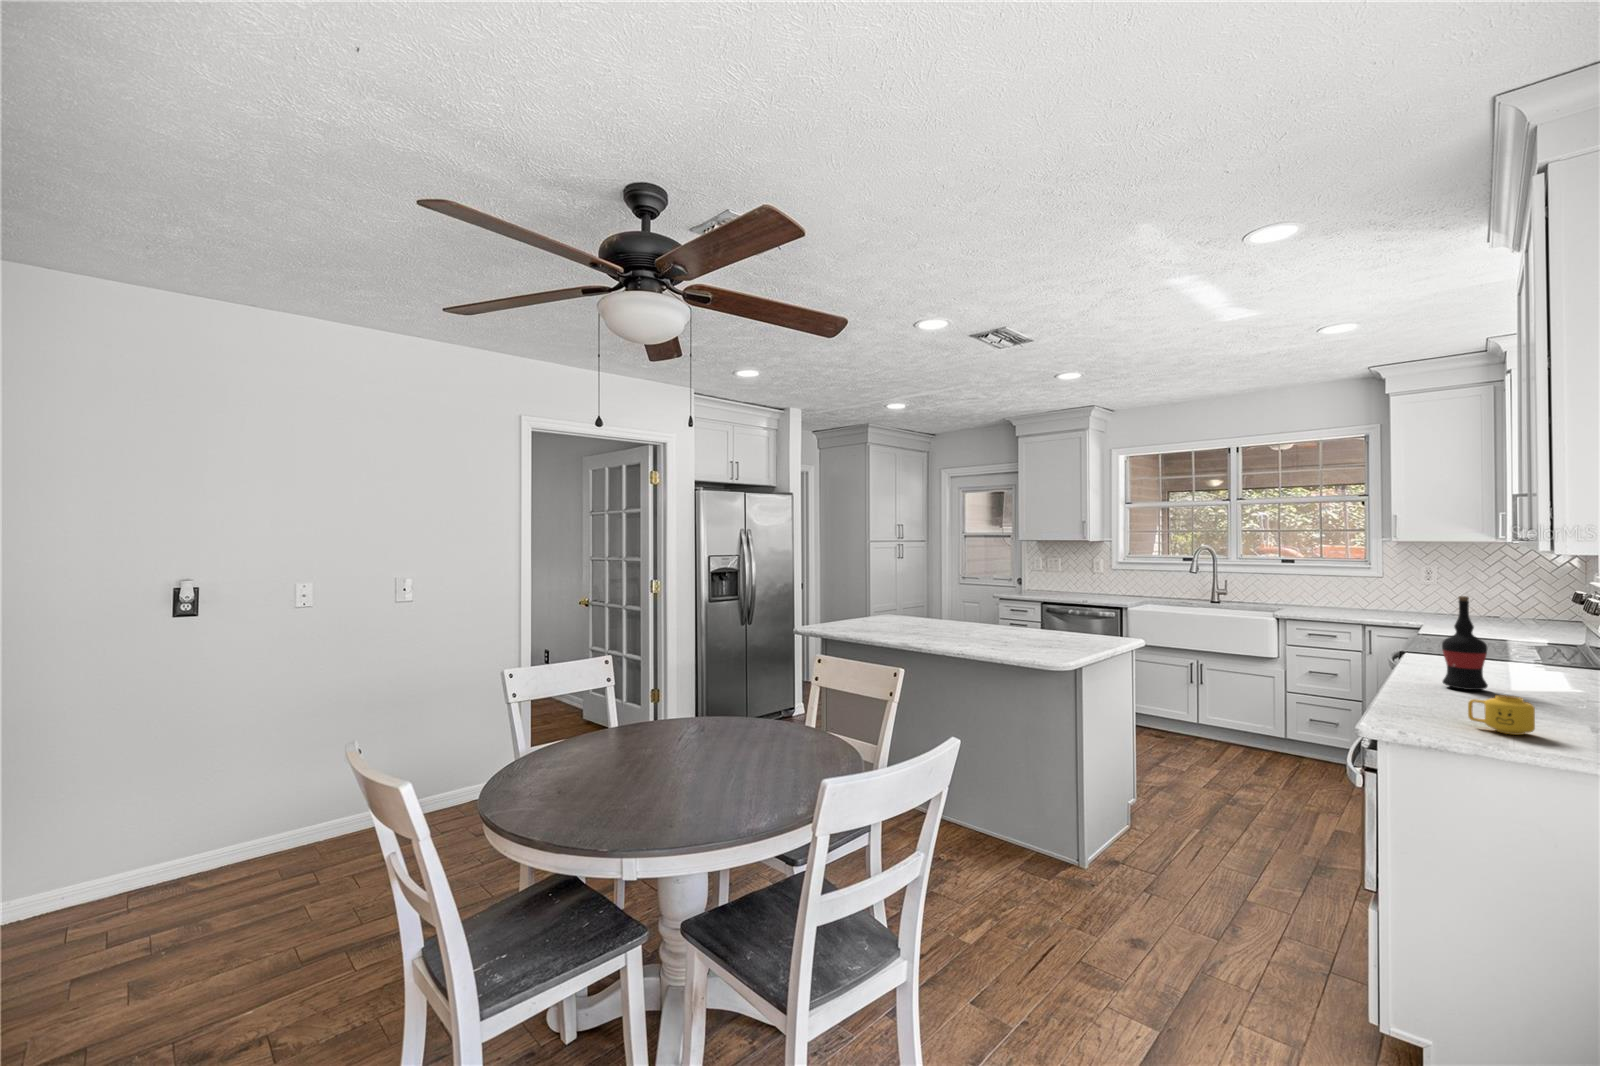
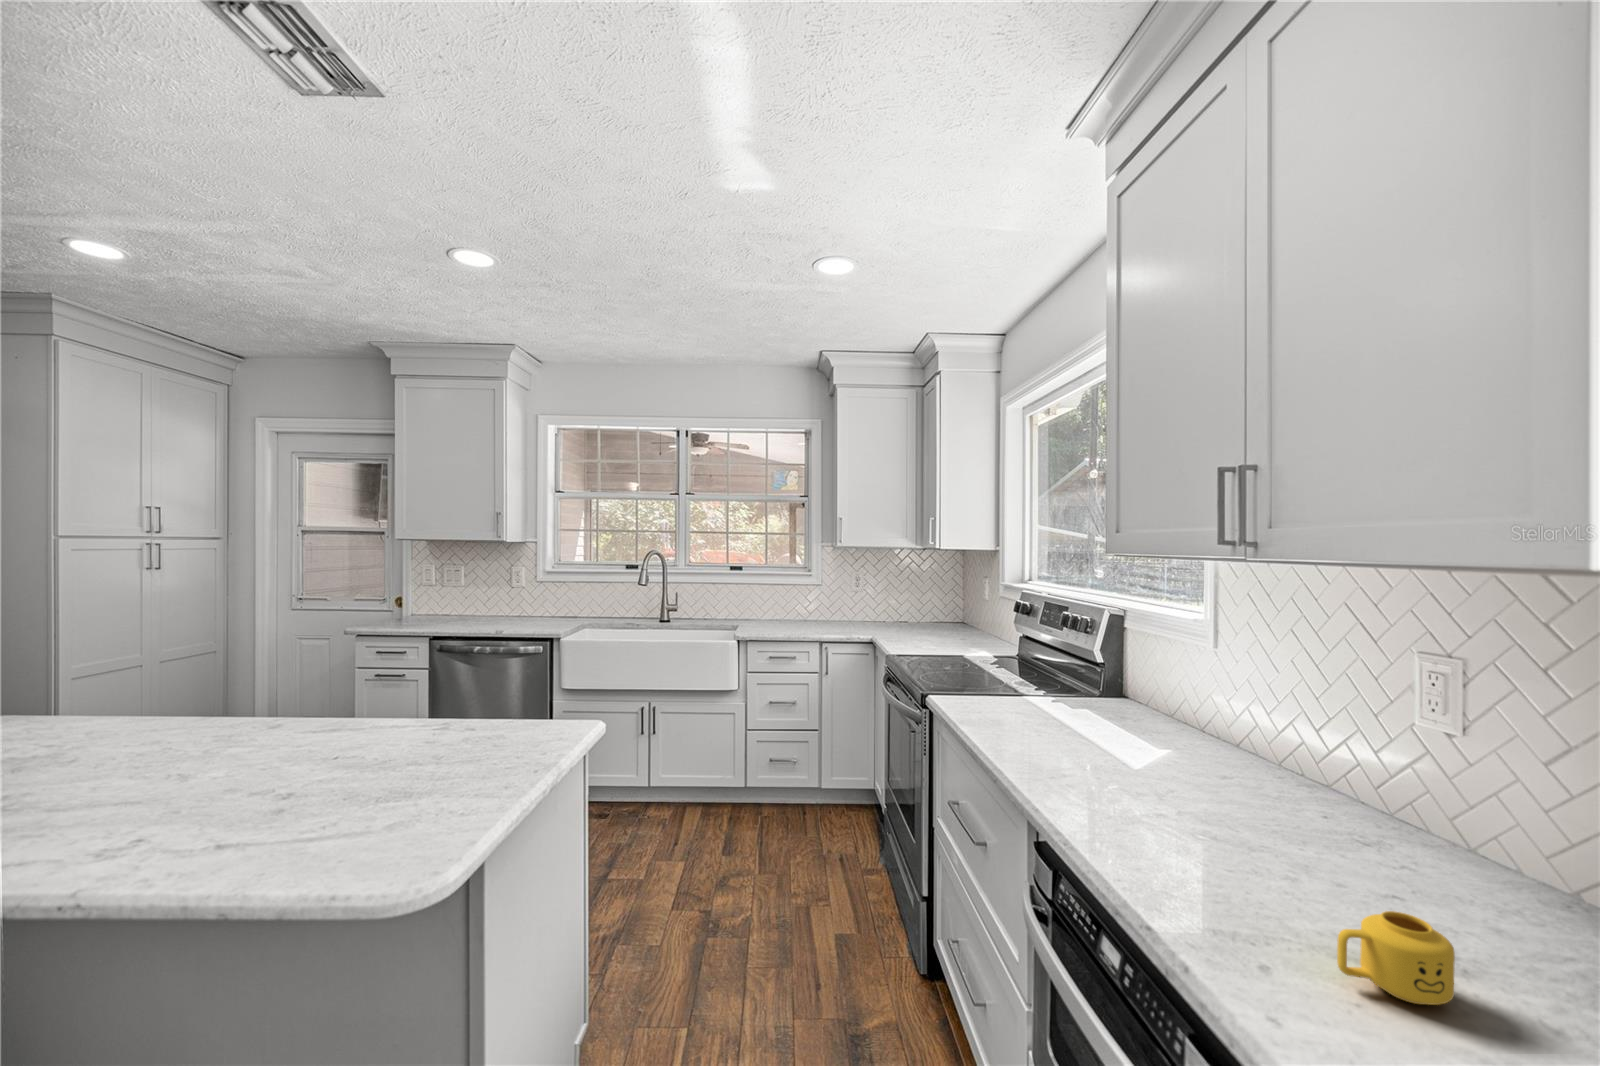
wine bottle: present [1442,596,1488,690] -> none [1076,657,1130,804]

